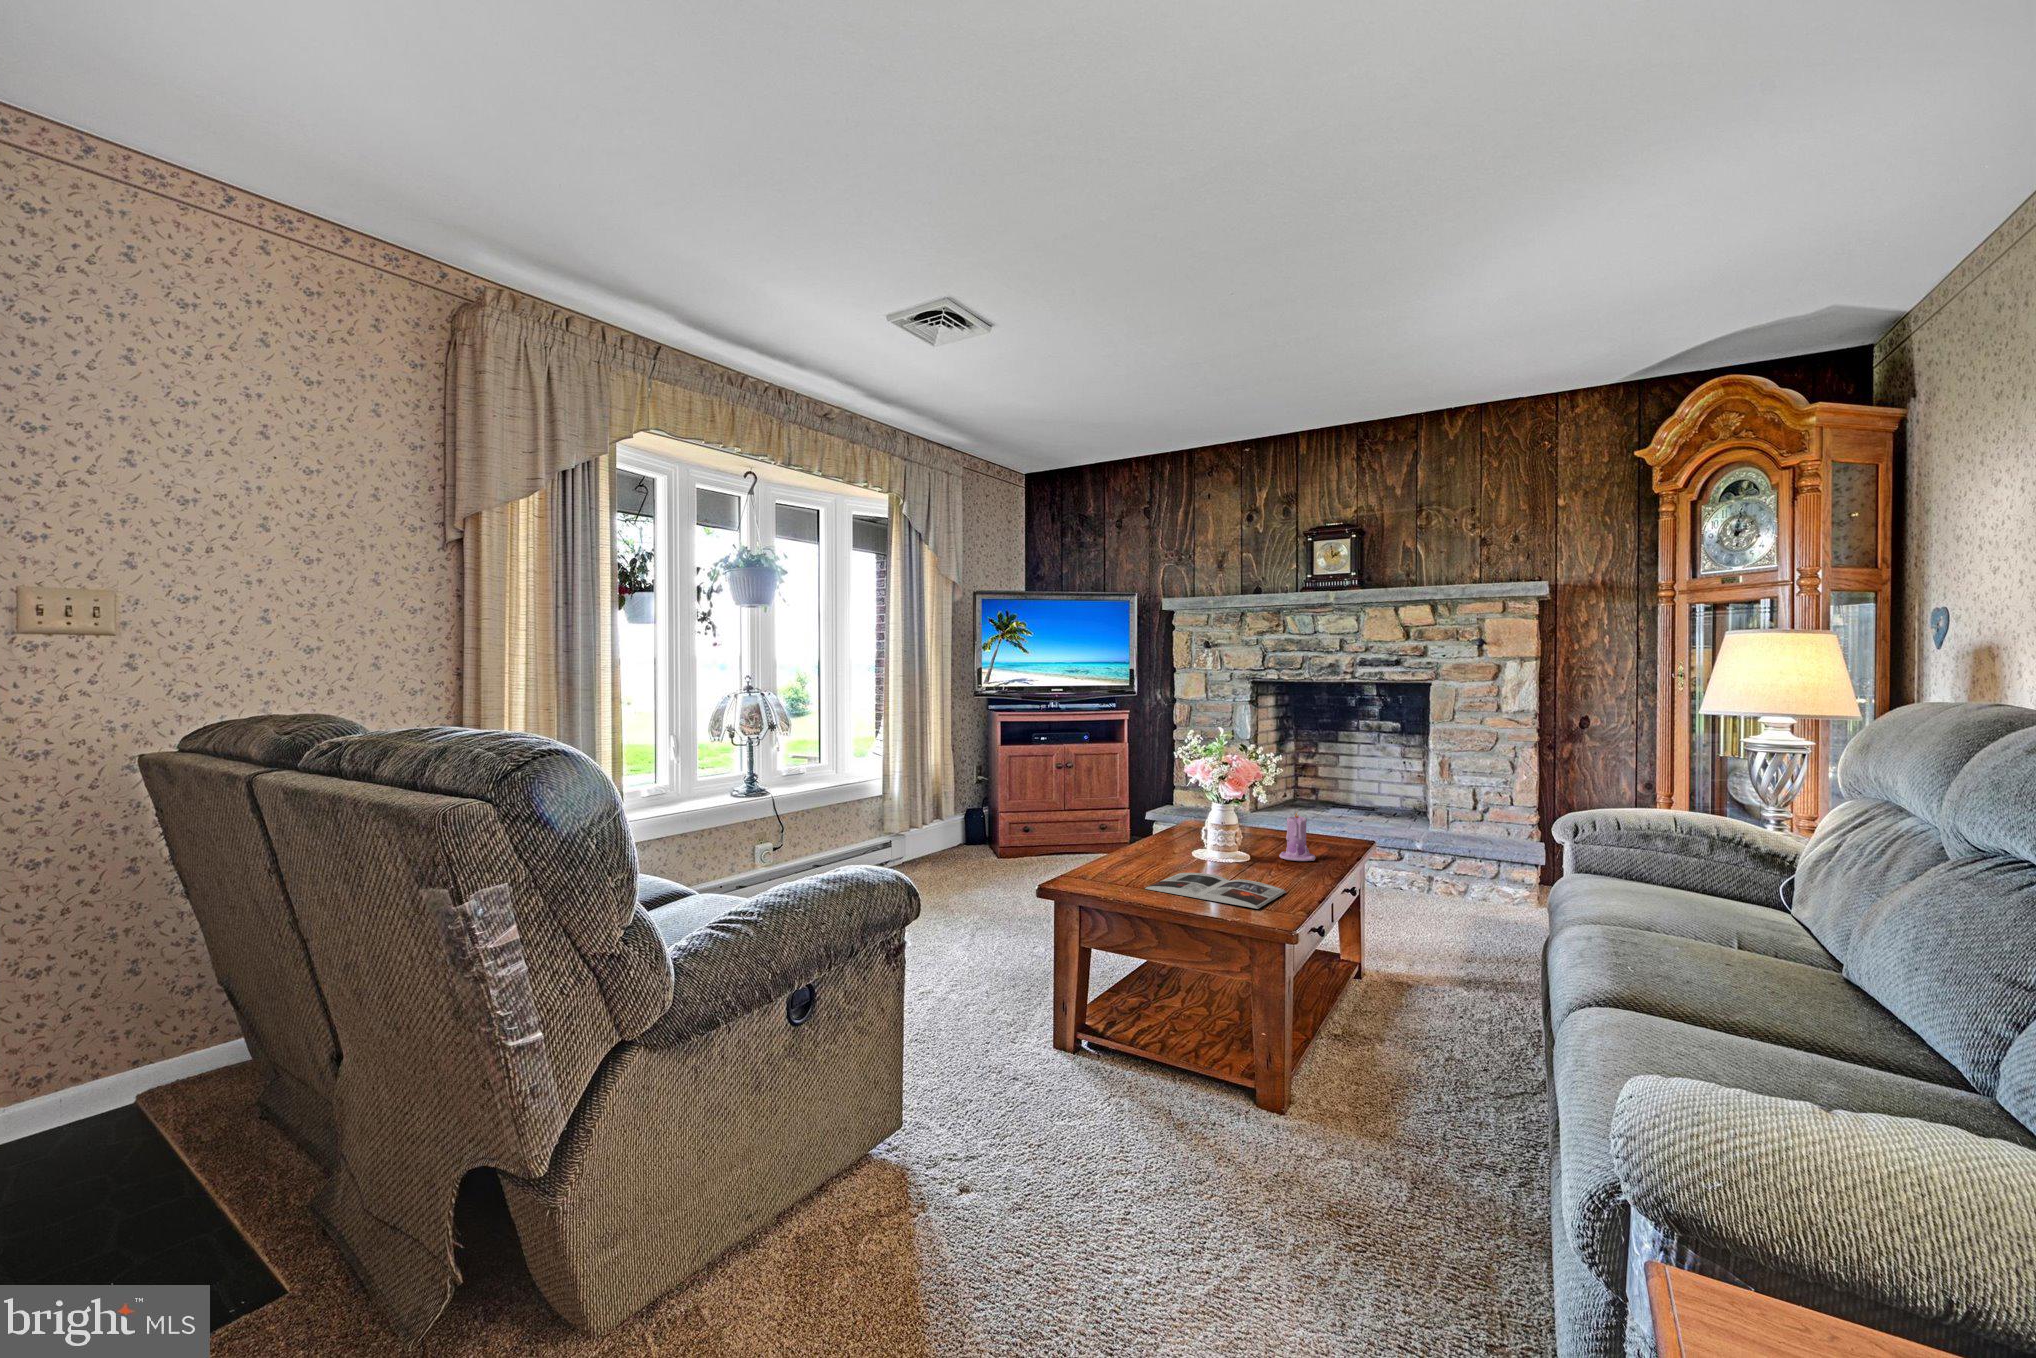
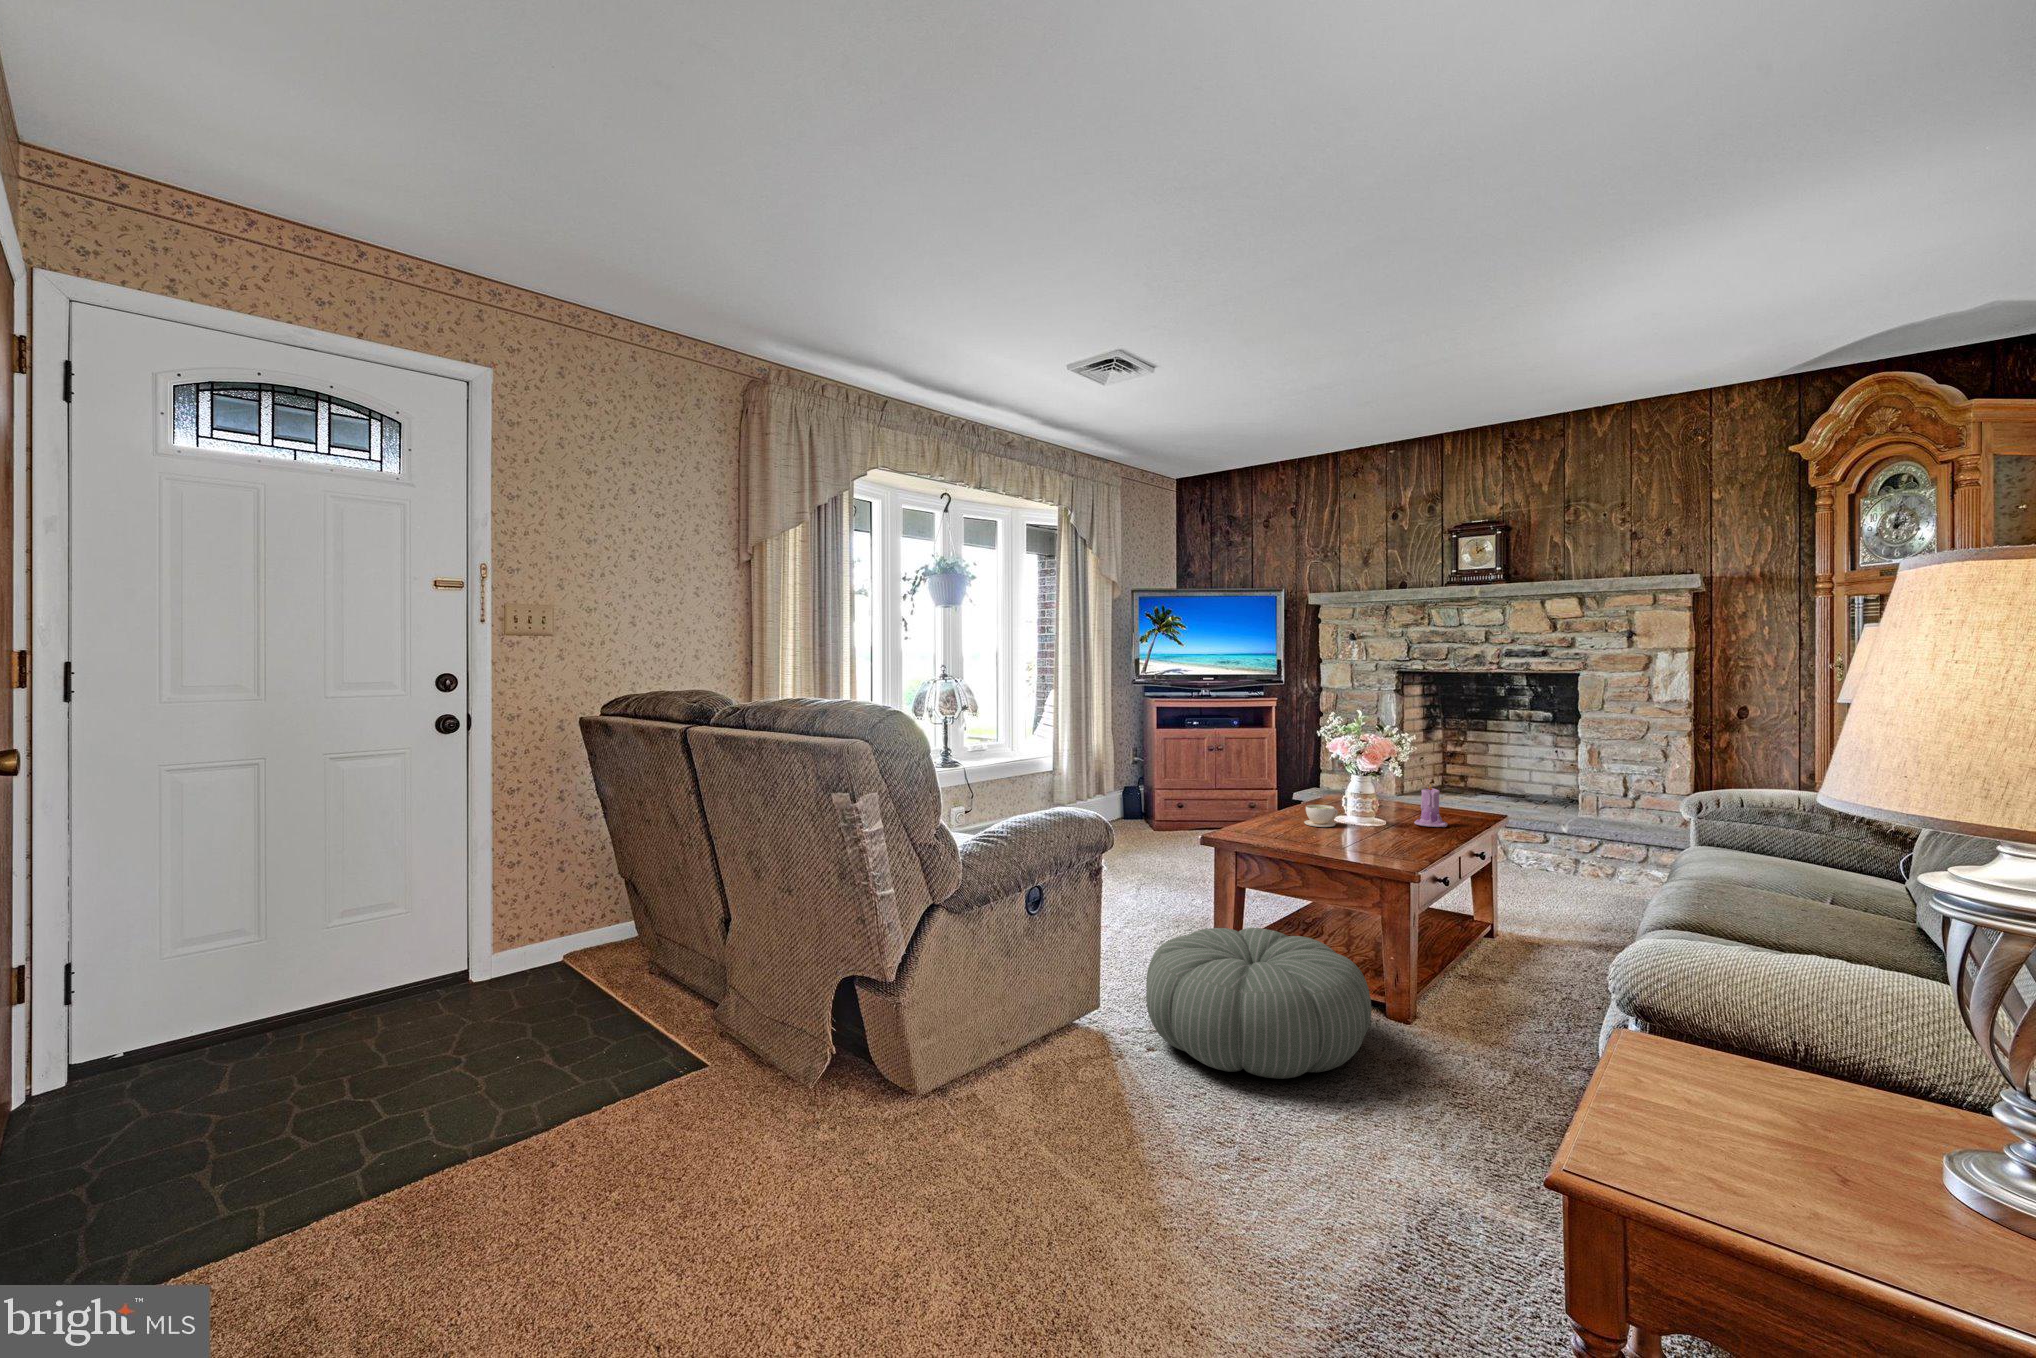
coffee cup: none [1158,838,1195,866] -> present [1304,805,1338,827]
magazine: present [1145,873,1286,909] -> none [1293,832,1416,858]
pouf: none [958,1005,1241,1228] -> present [1146,928,1371,1079]

